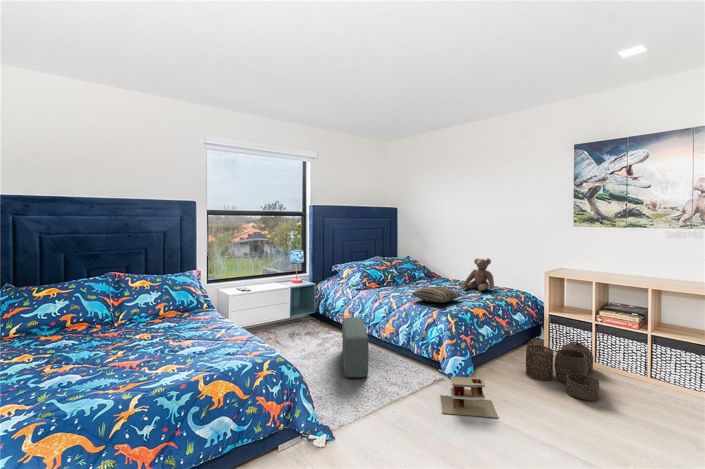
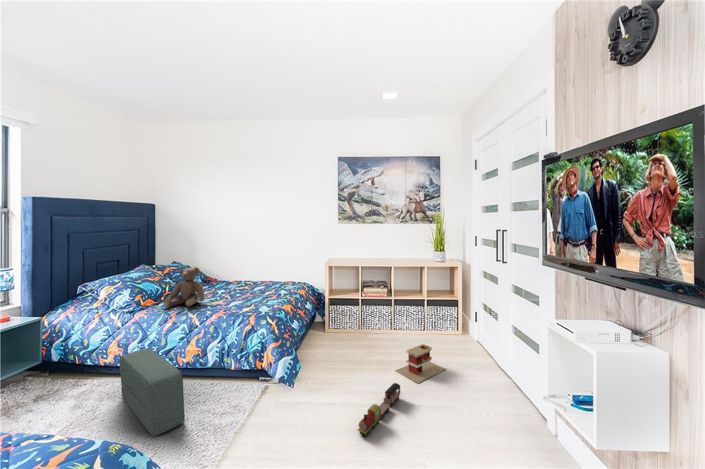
teddy bear: present [461,258,494,291] -> present [164,267,205,307]
pillow: present [412,287,462,303] -> none [216,290,267,308]
woven basket: present [526,340,599,400] -> none [329,312,386,358]
toy house: present [440,376,498,418] -> present [395,344,445,383]
toy train: none [490,423,571,452] -> present [358,383,400,436]

